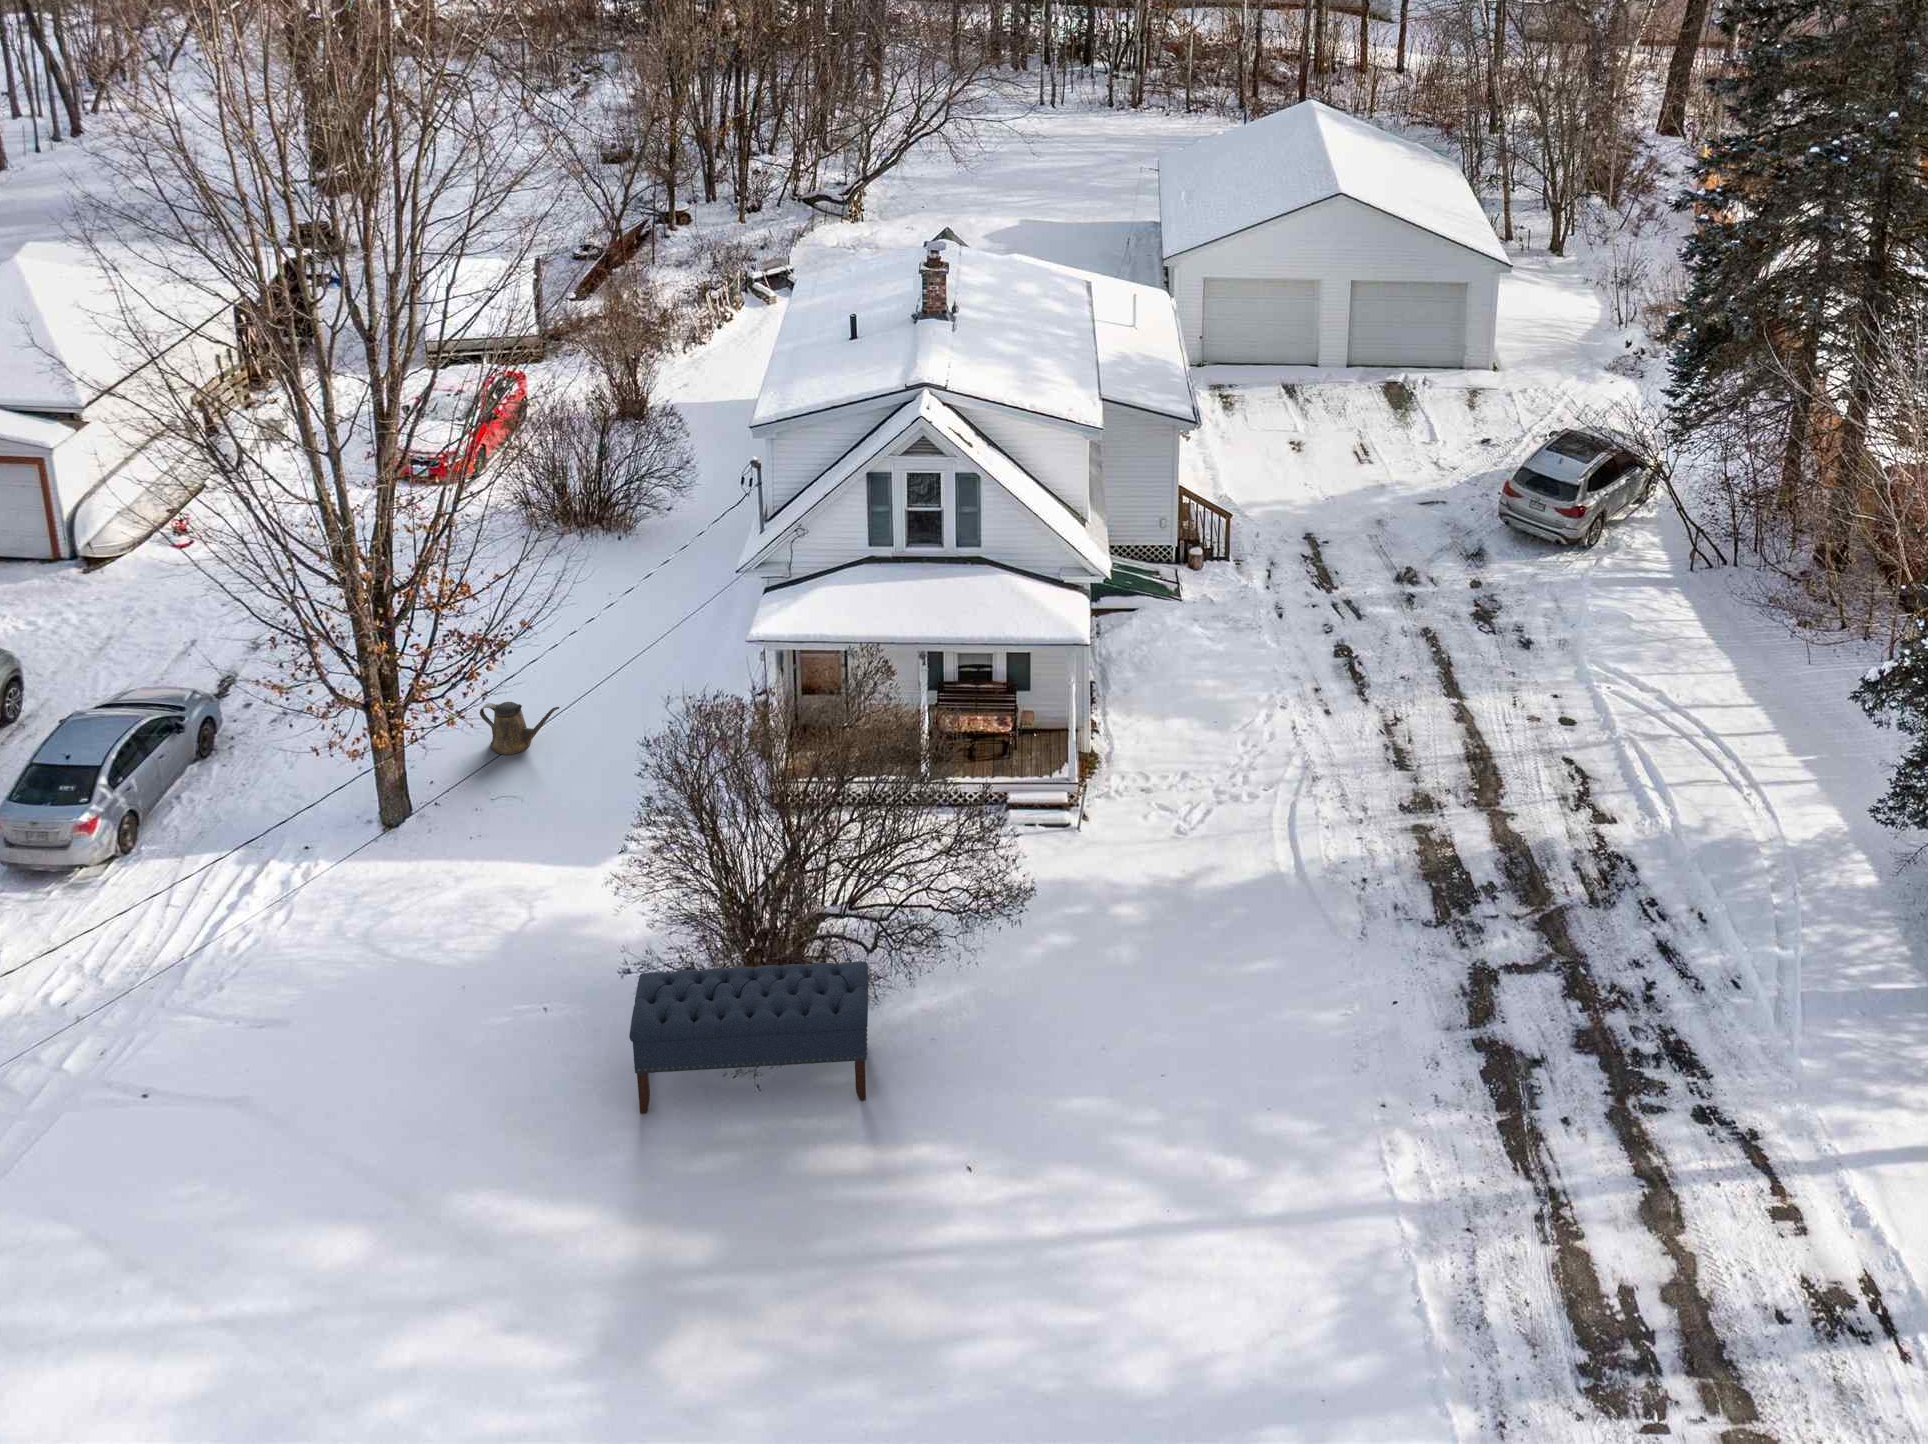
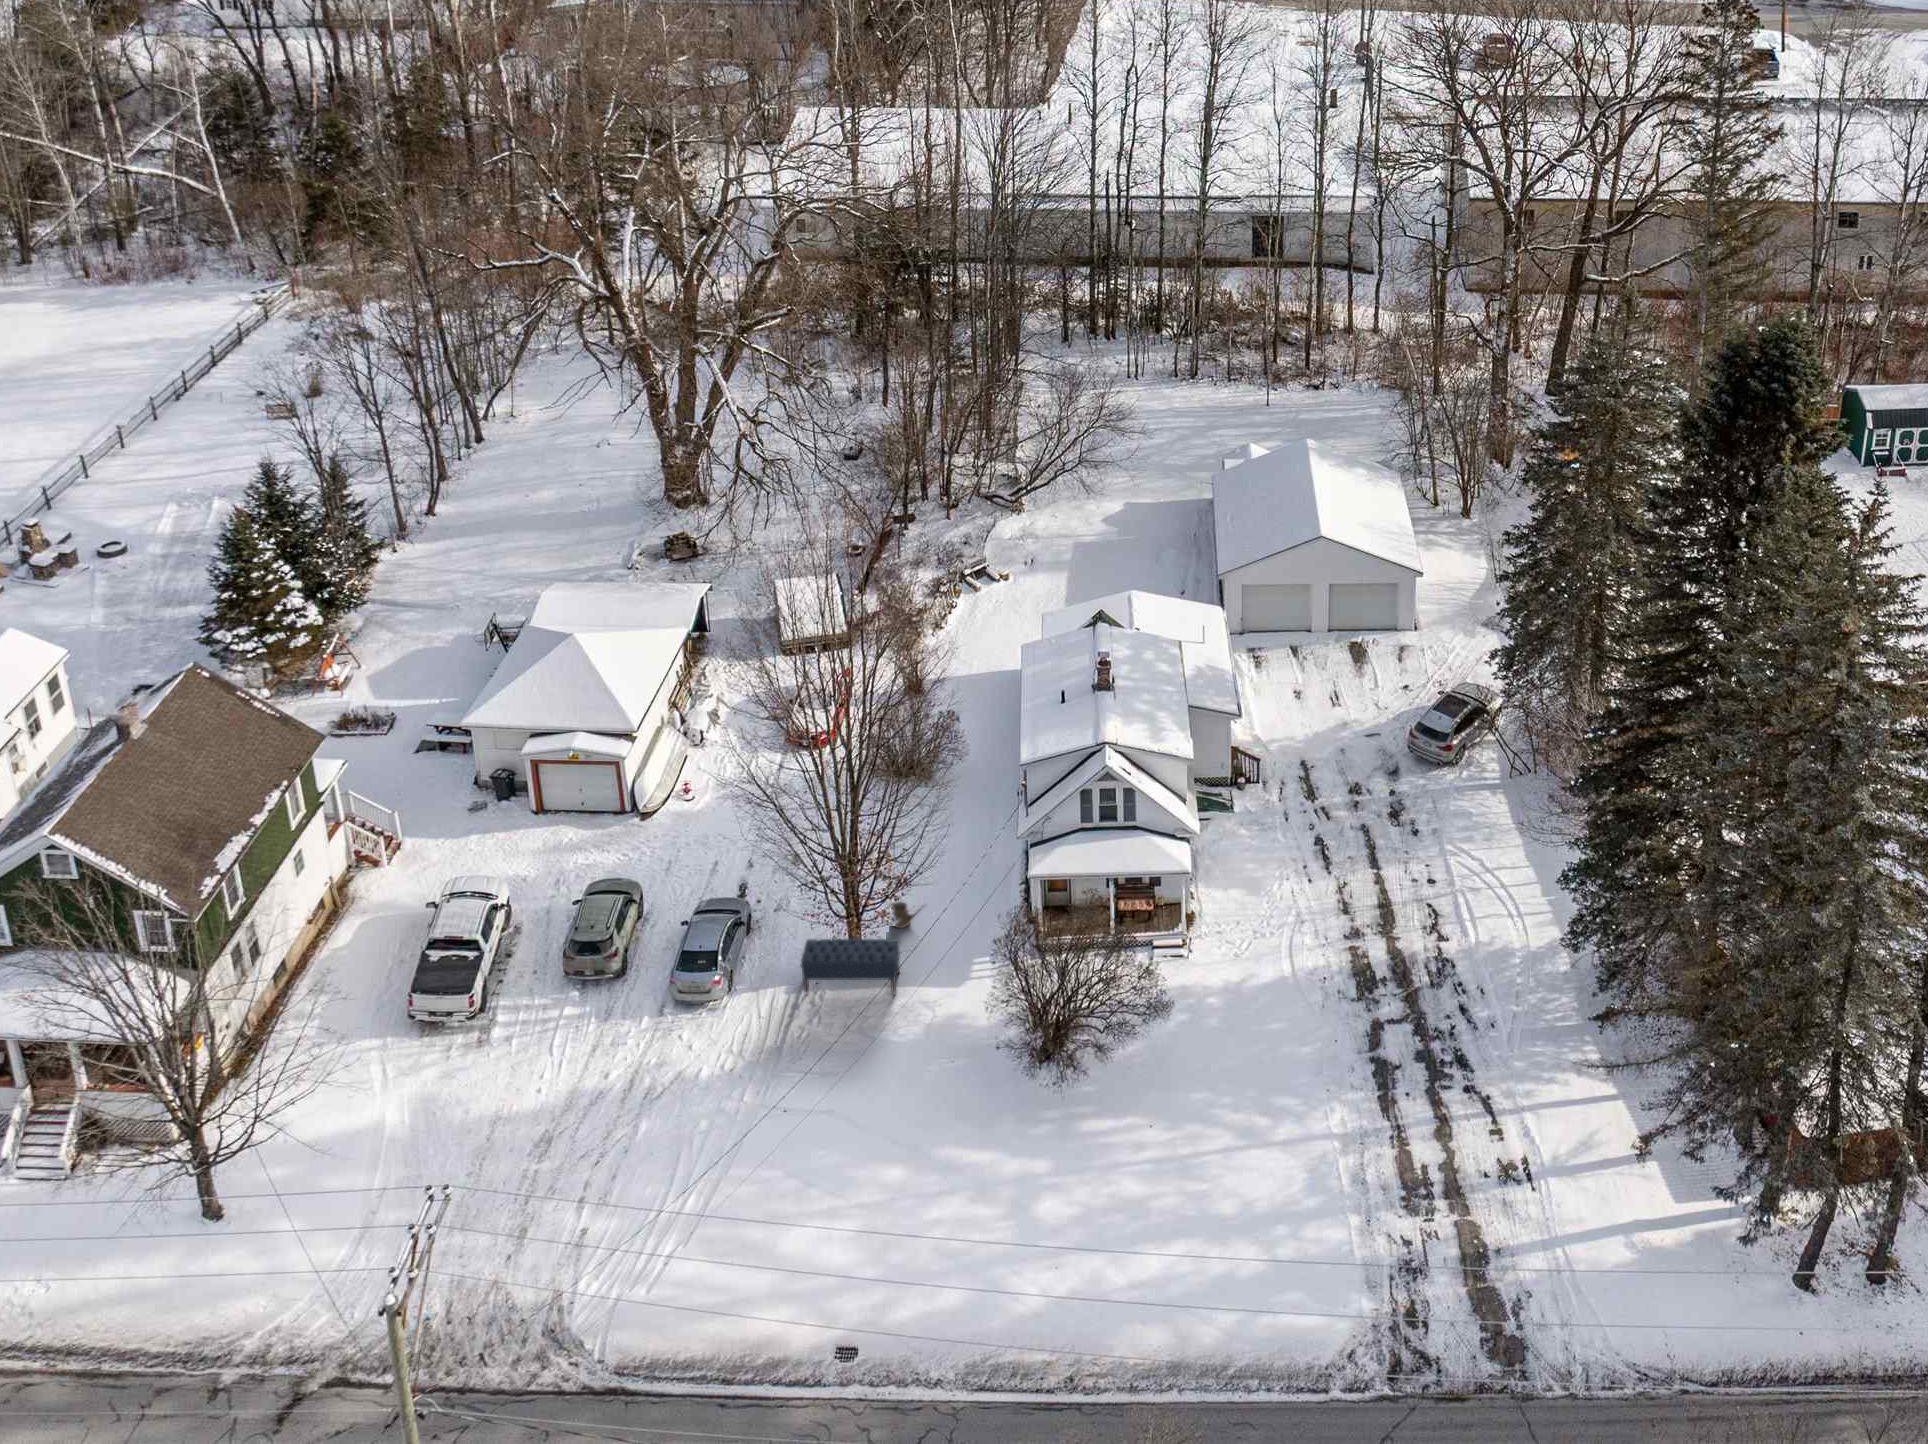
bench: present [629,961,868,1113] -> present [801,939,900,995]

